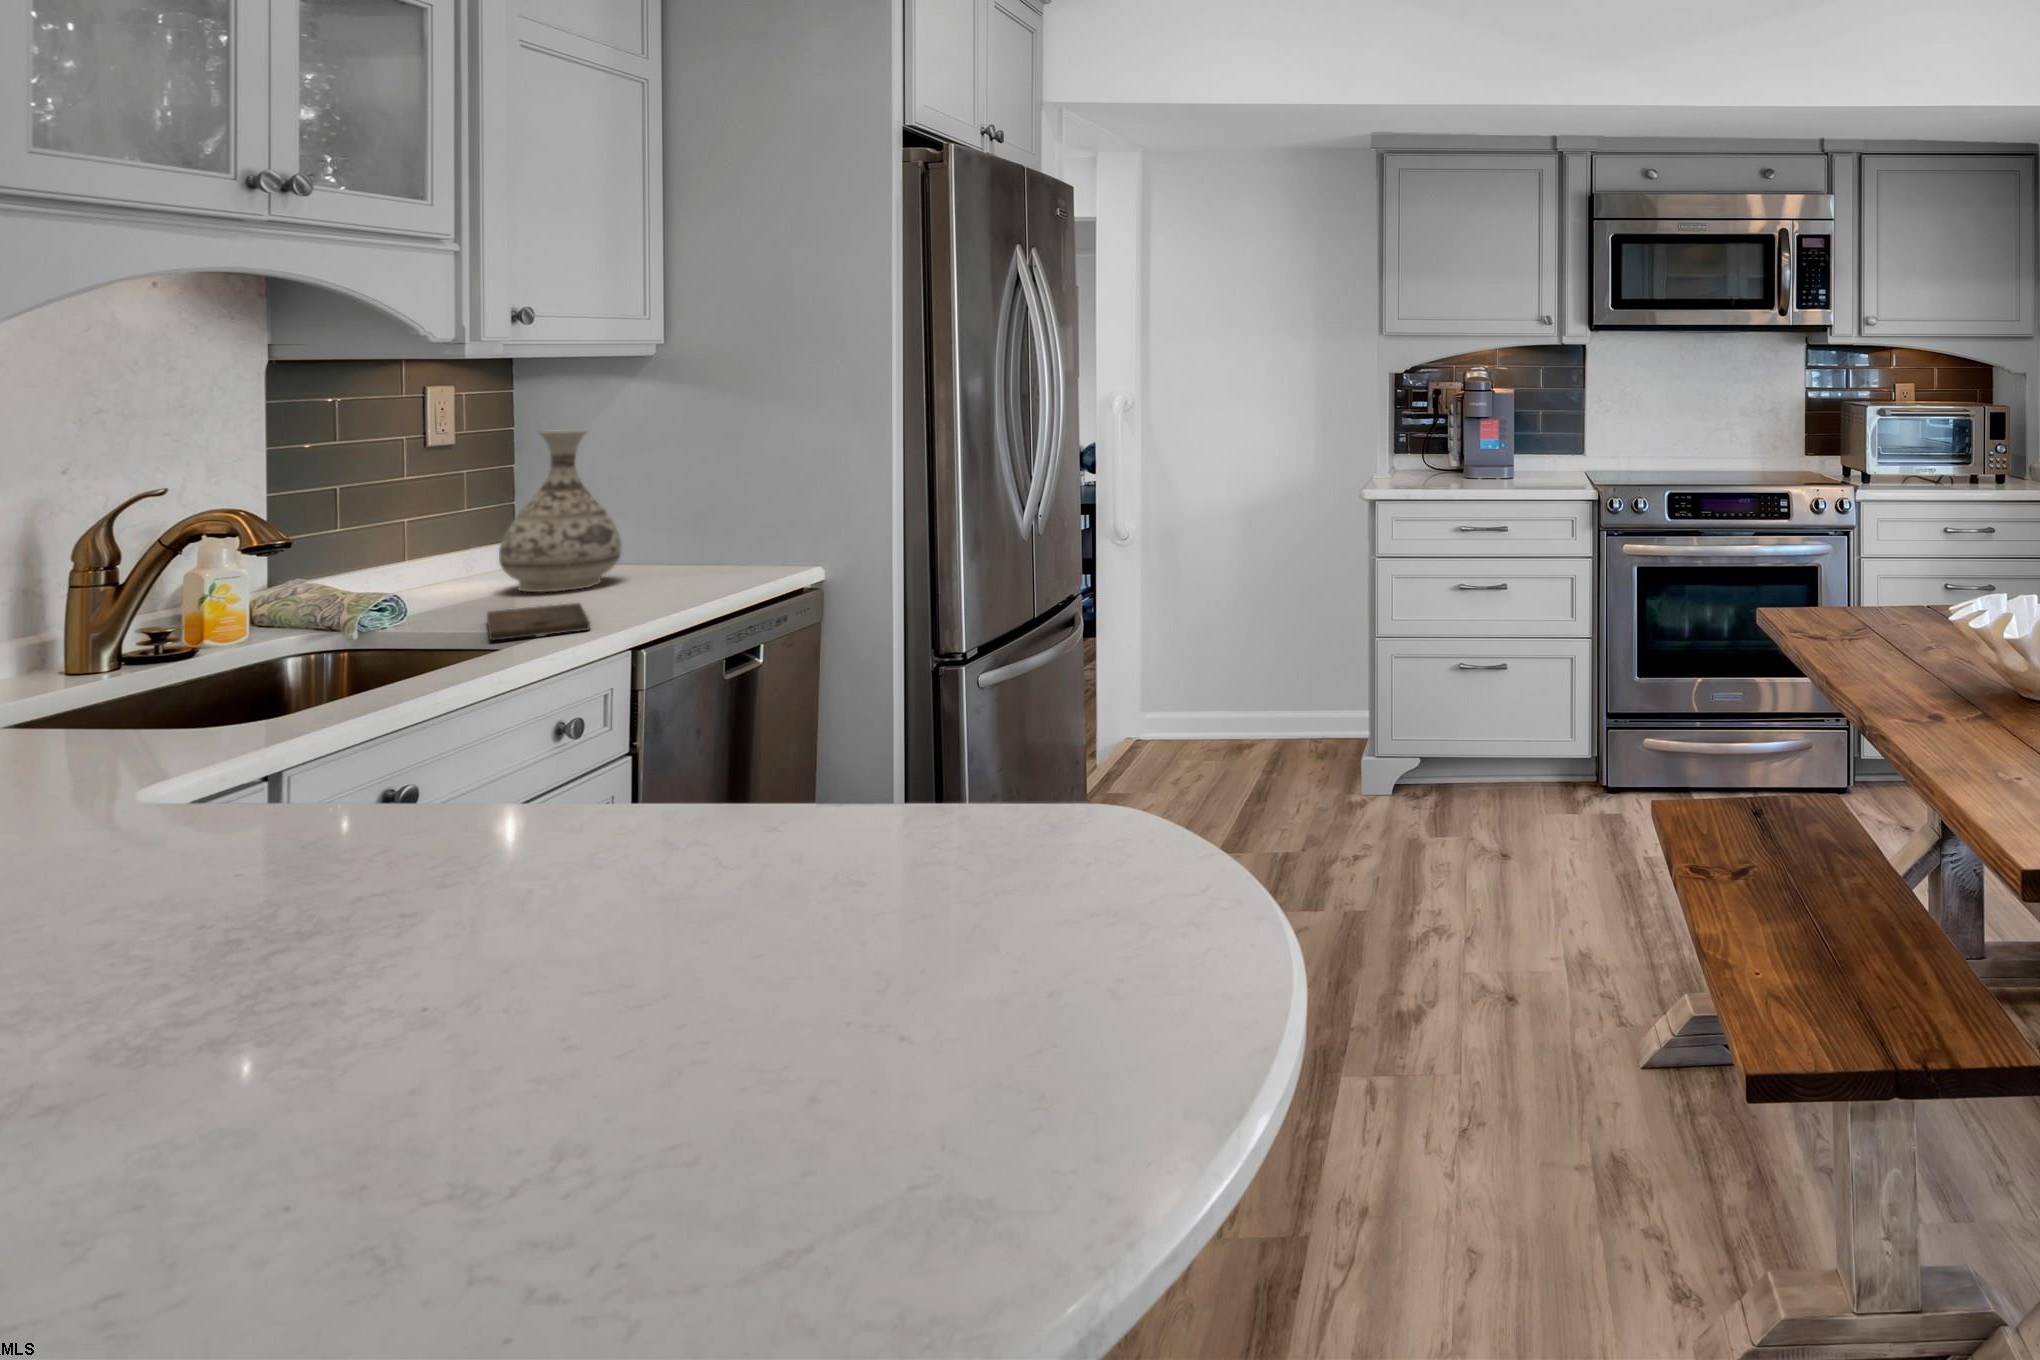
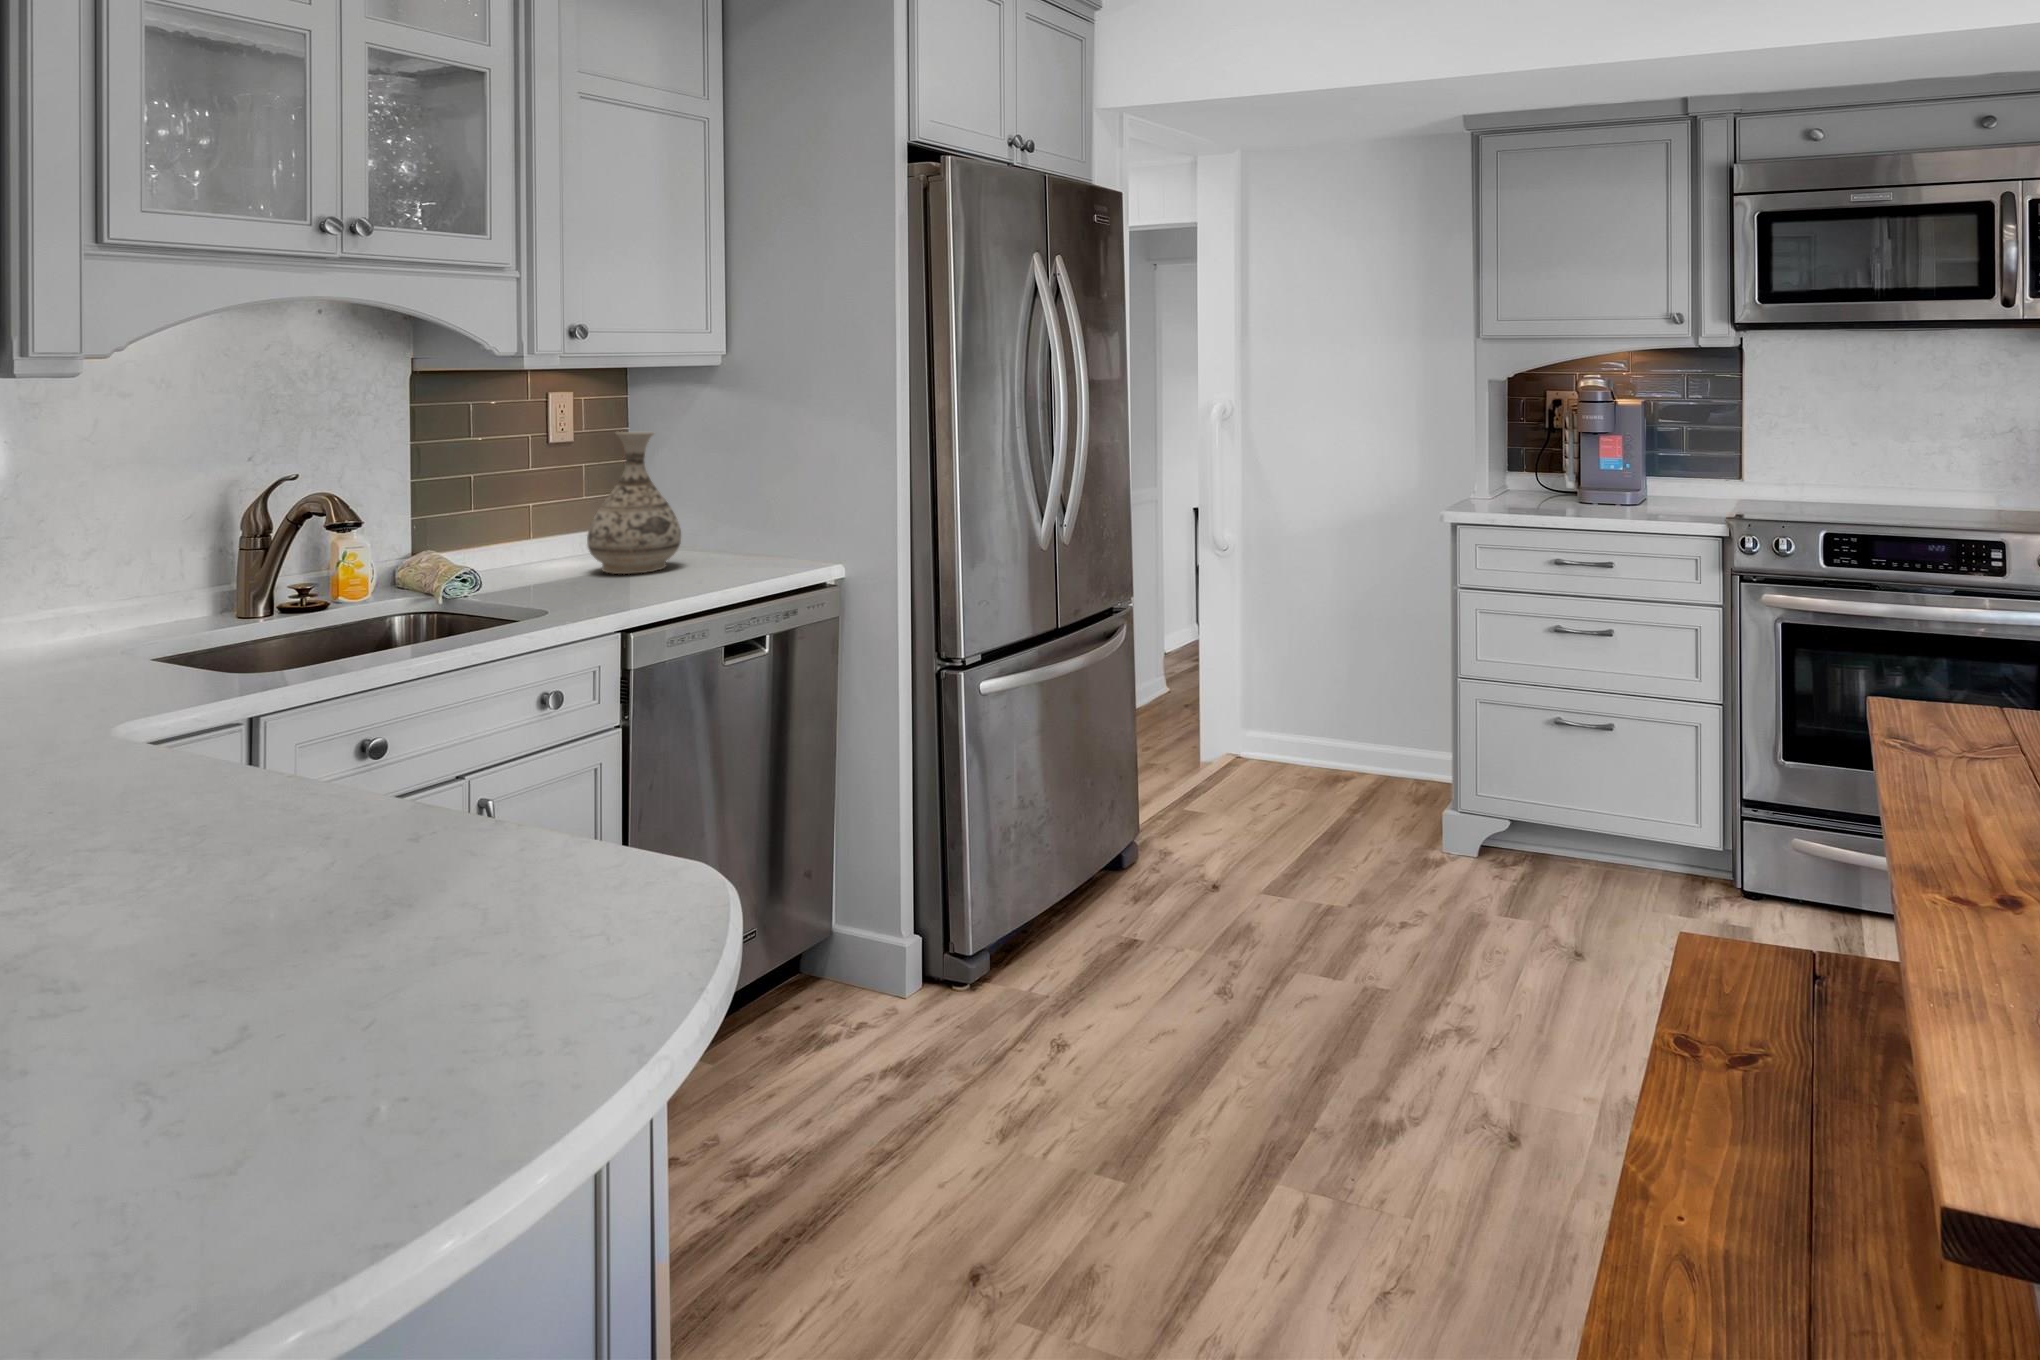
cutting board: present [487,603,590,640] -> none [527,587,619,616]

